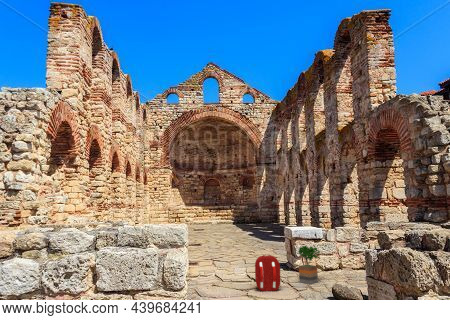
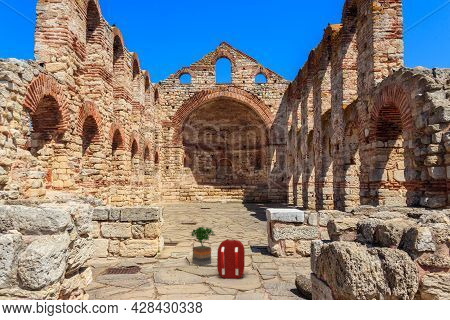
potted tree: present [298,246,320,284] -> present [191,227,215,266]

